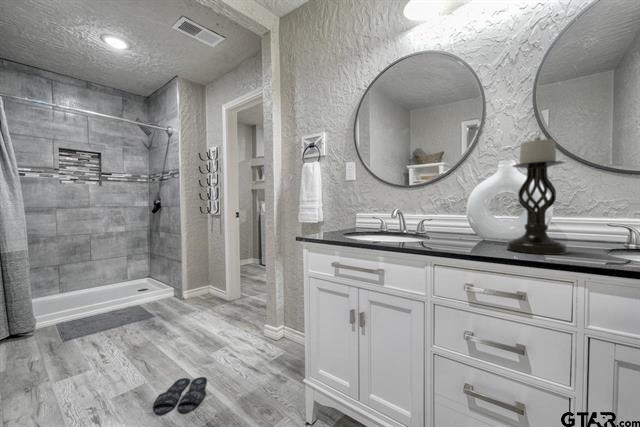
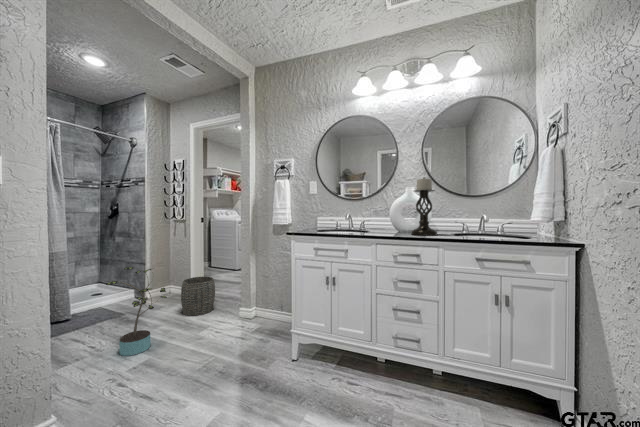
potted plant: none [101,271,170,376] -> present [106,267,167,356]
woven basket: none [206,281,244,327] -> present [181,277,215,316]
slippers: present [153,377,207,415] -> none [168,348,209,374]

